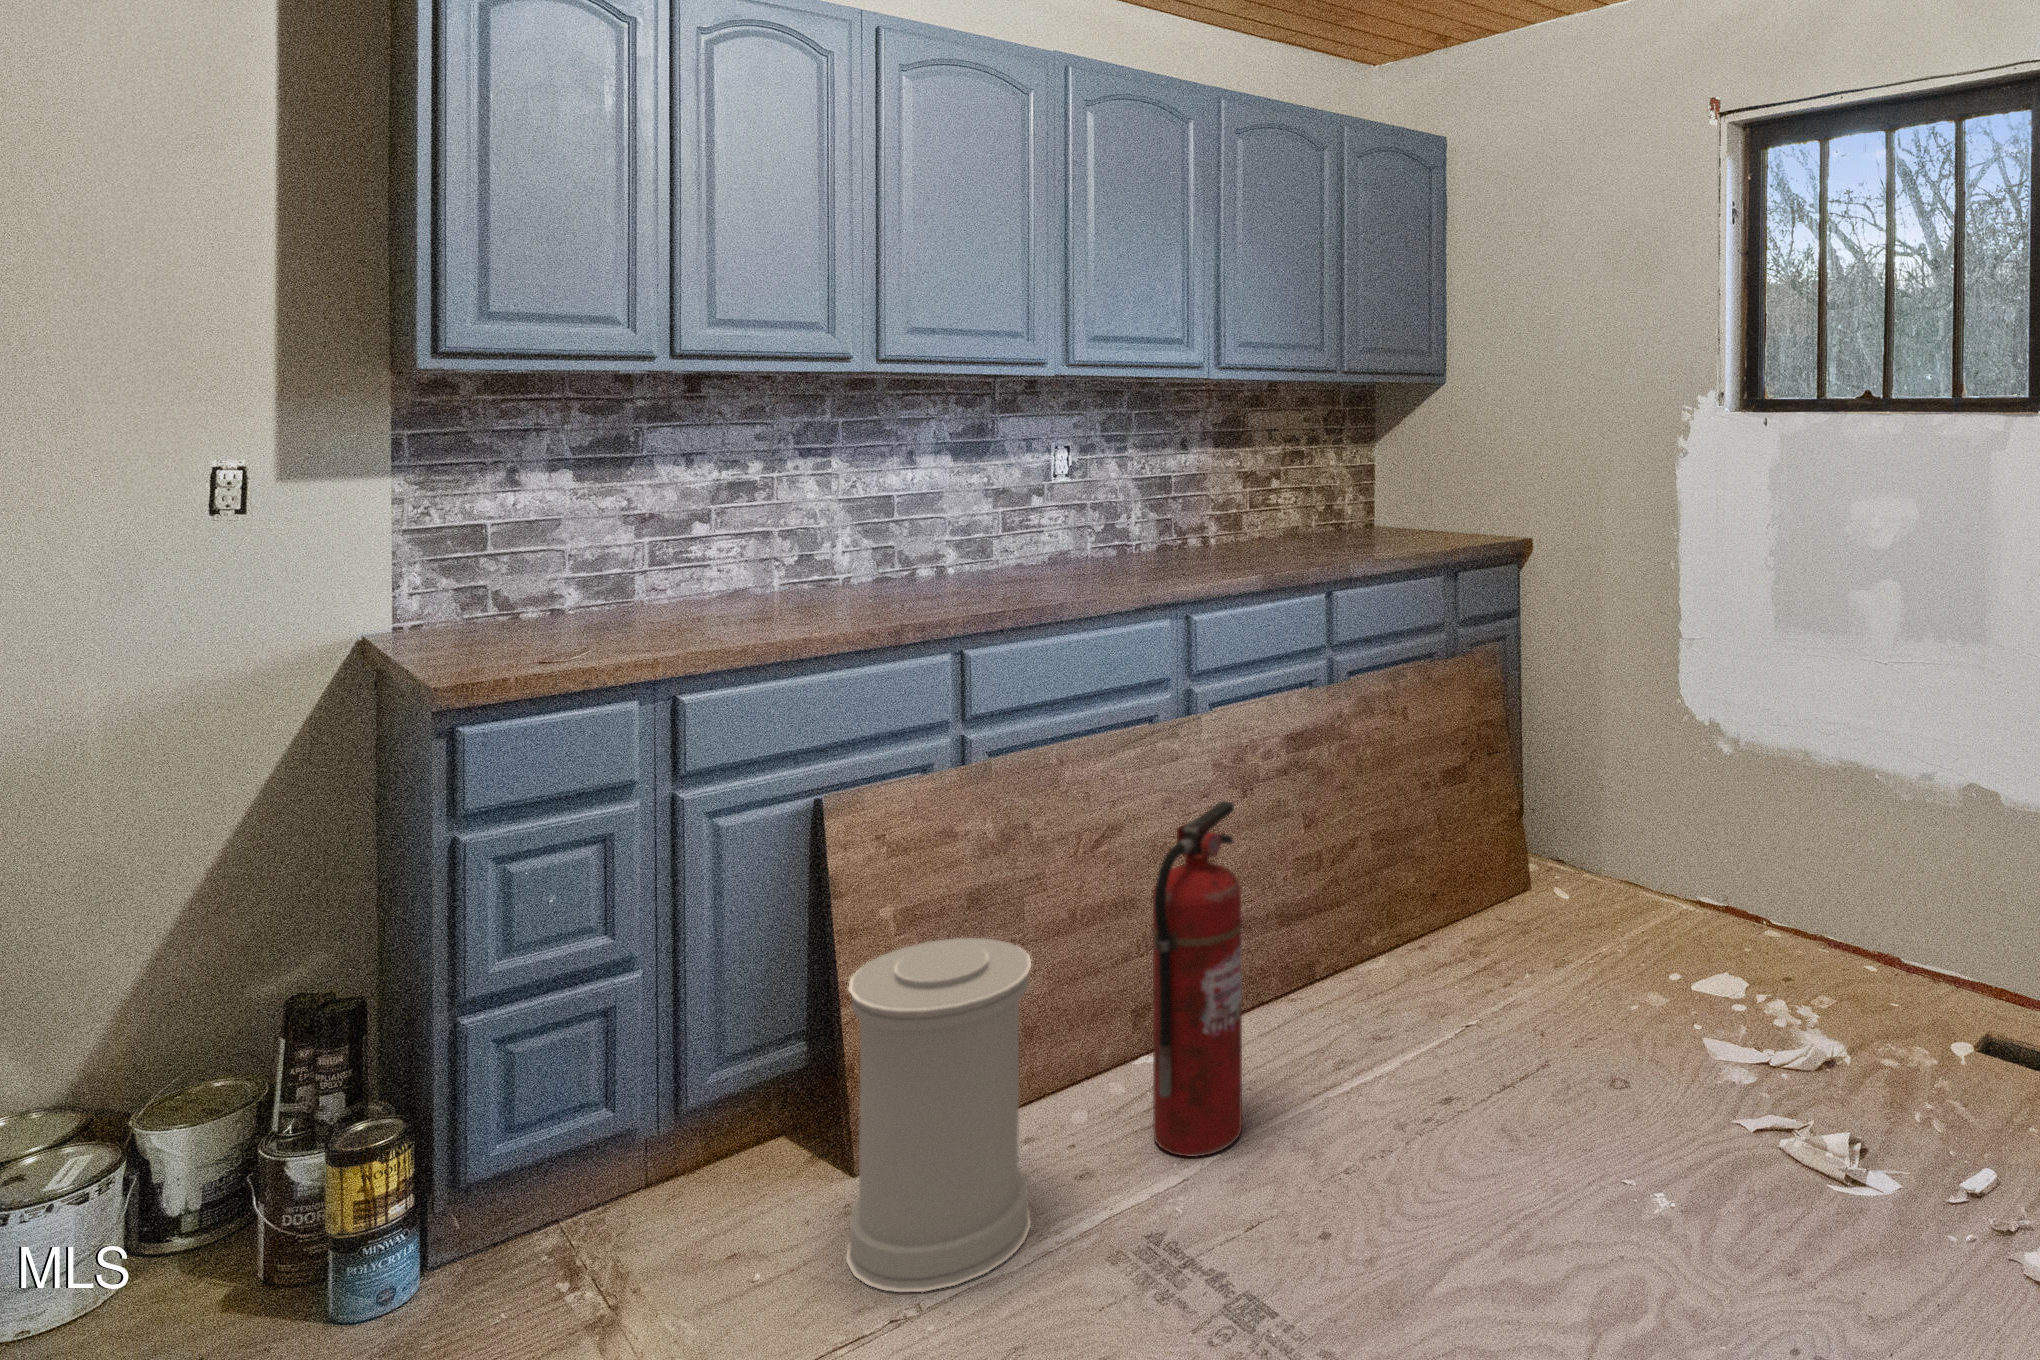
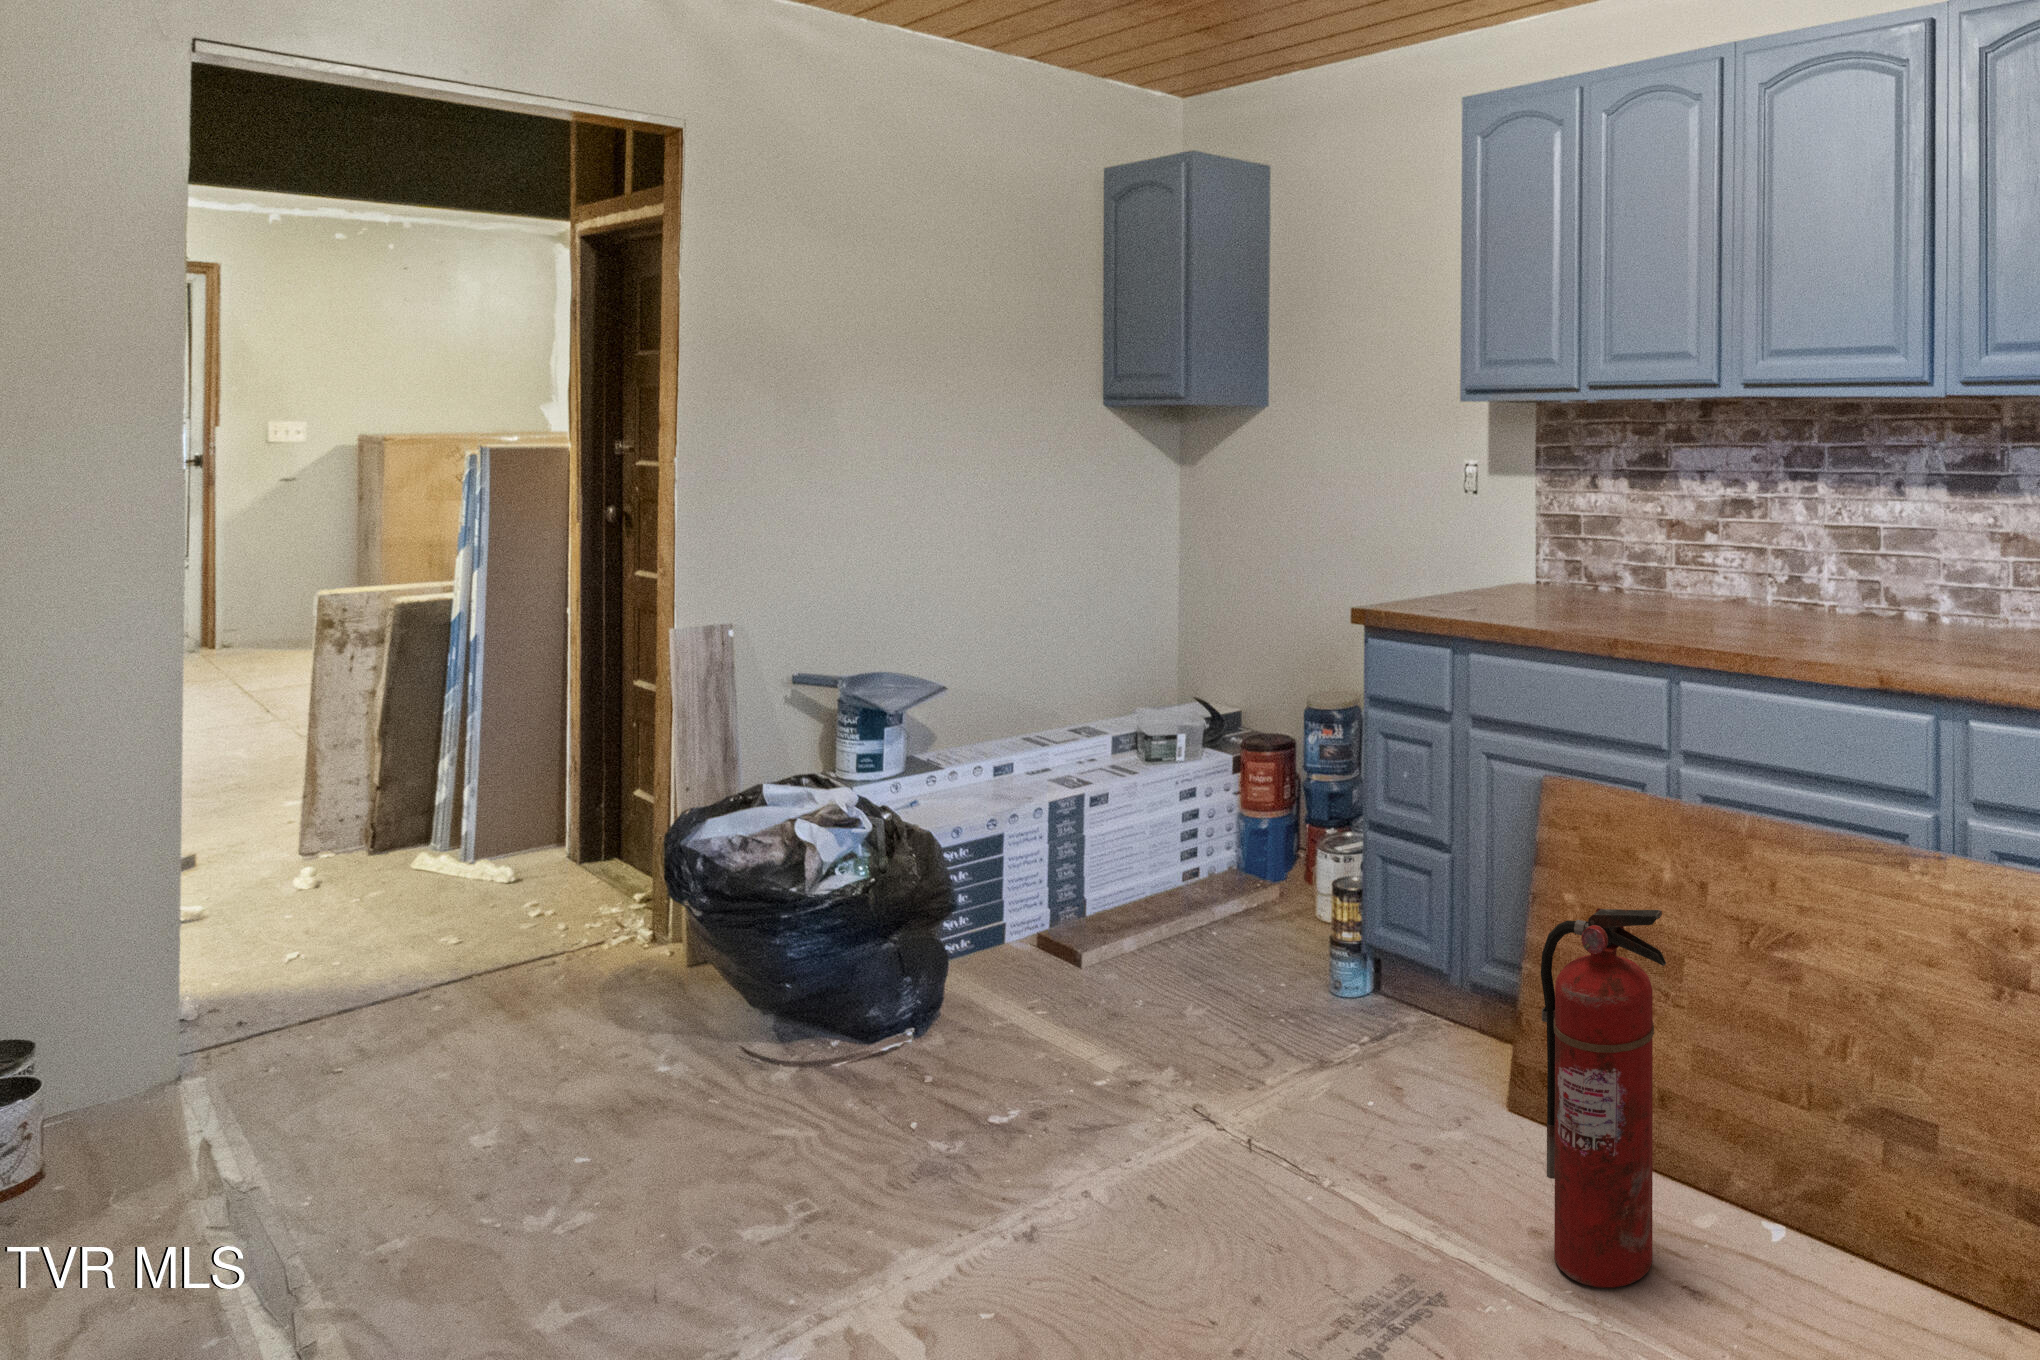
trash can: present [846,938,1031,1292] -> none [1345,894,1494,1182]

